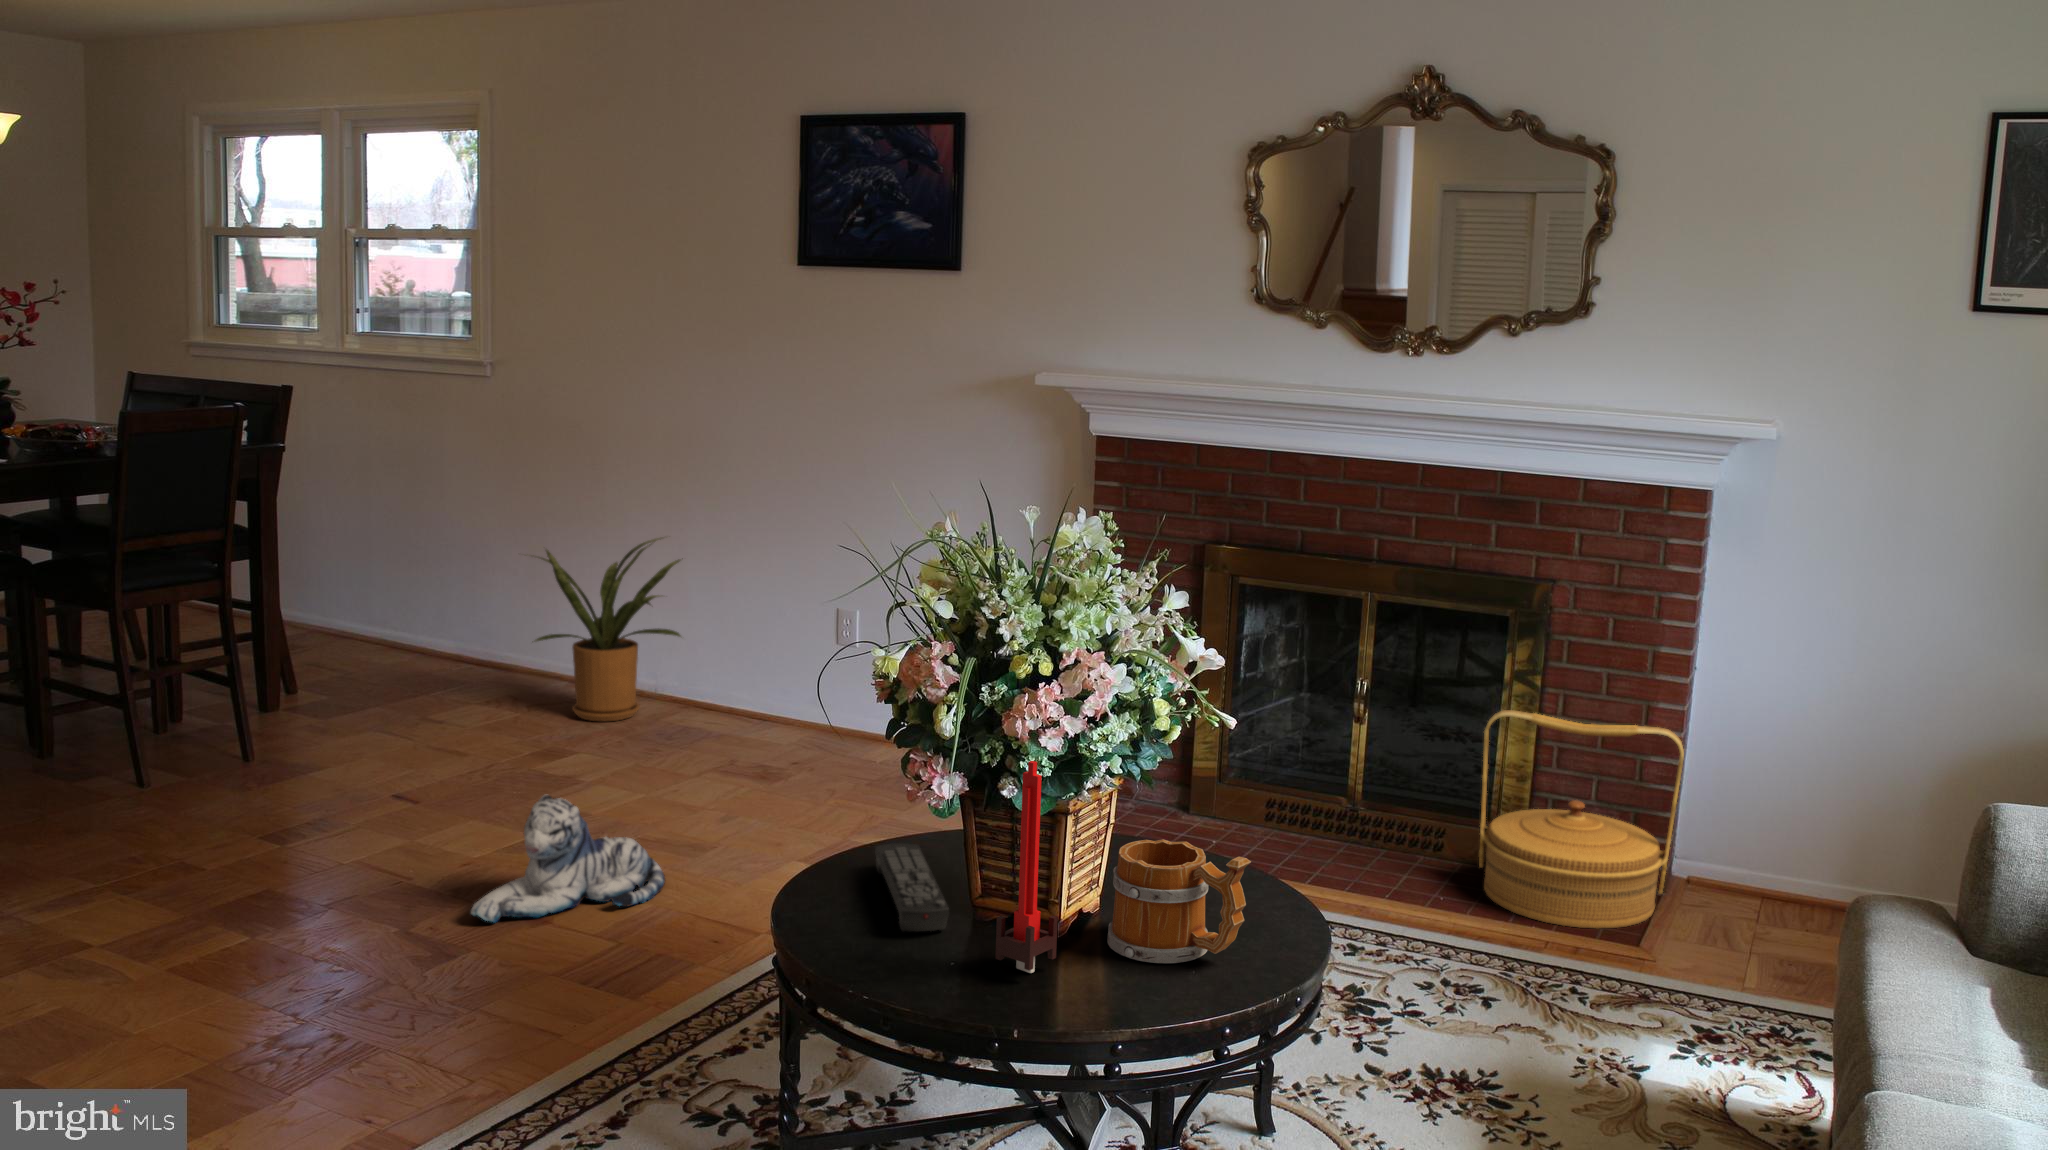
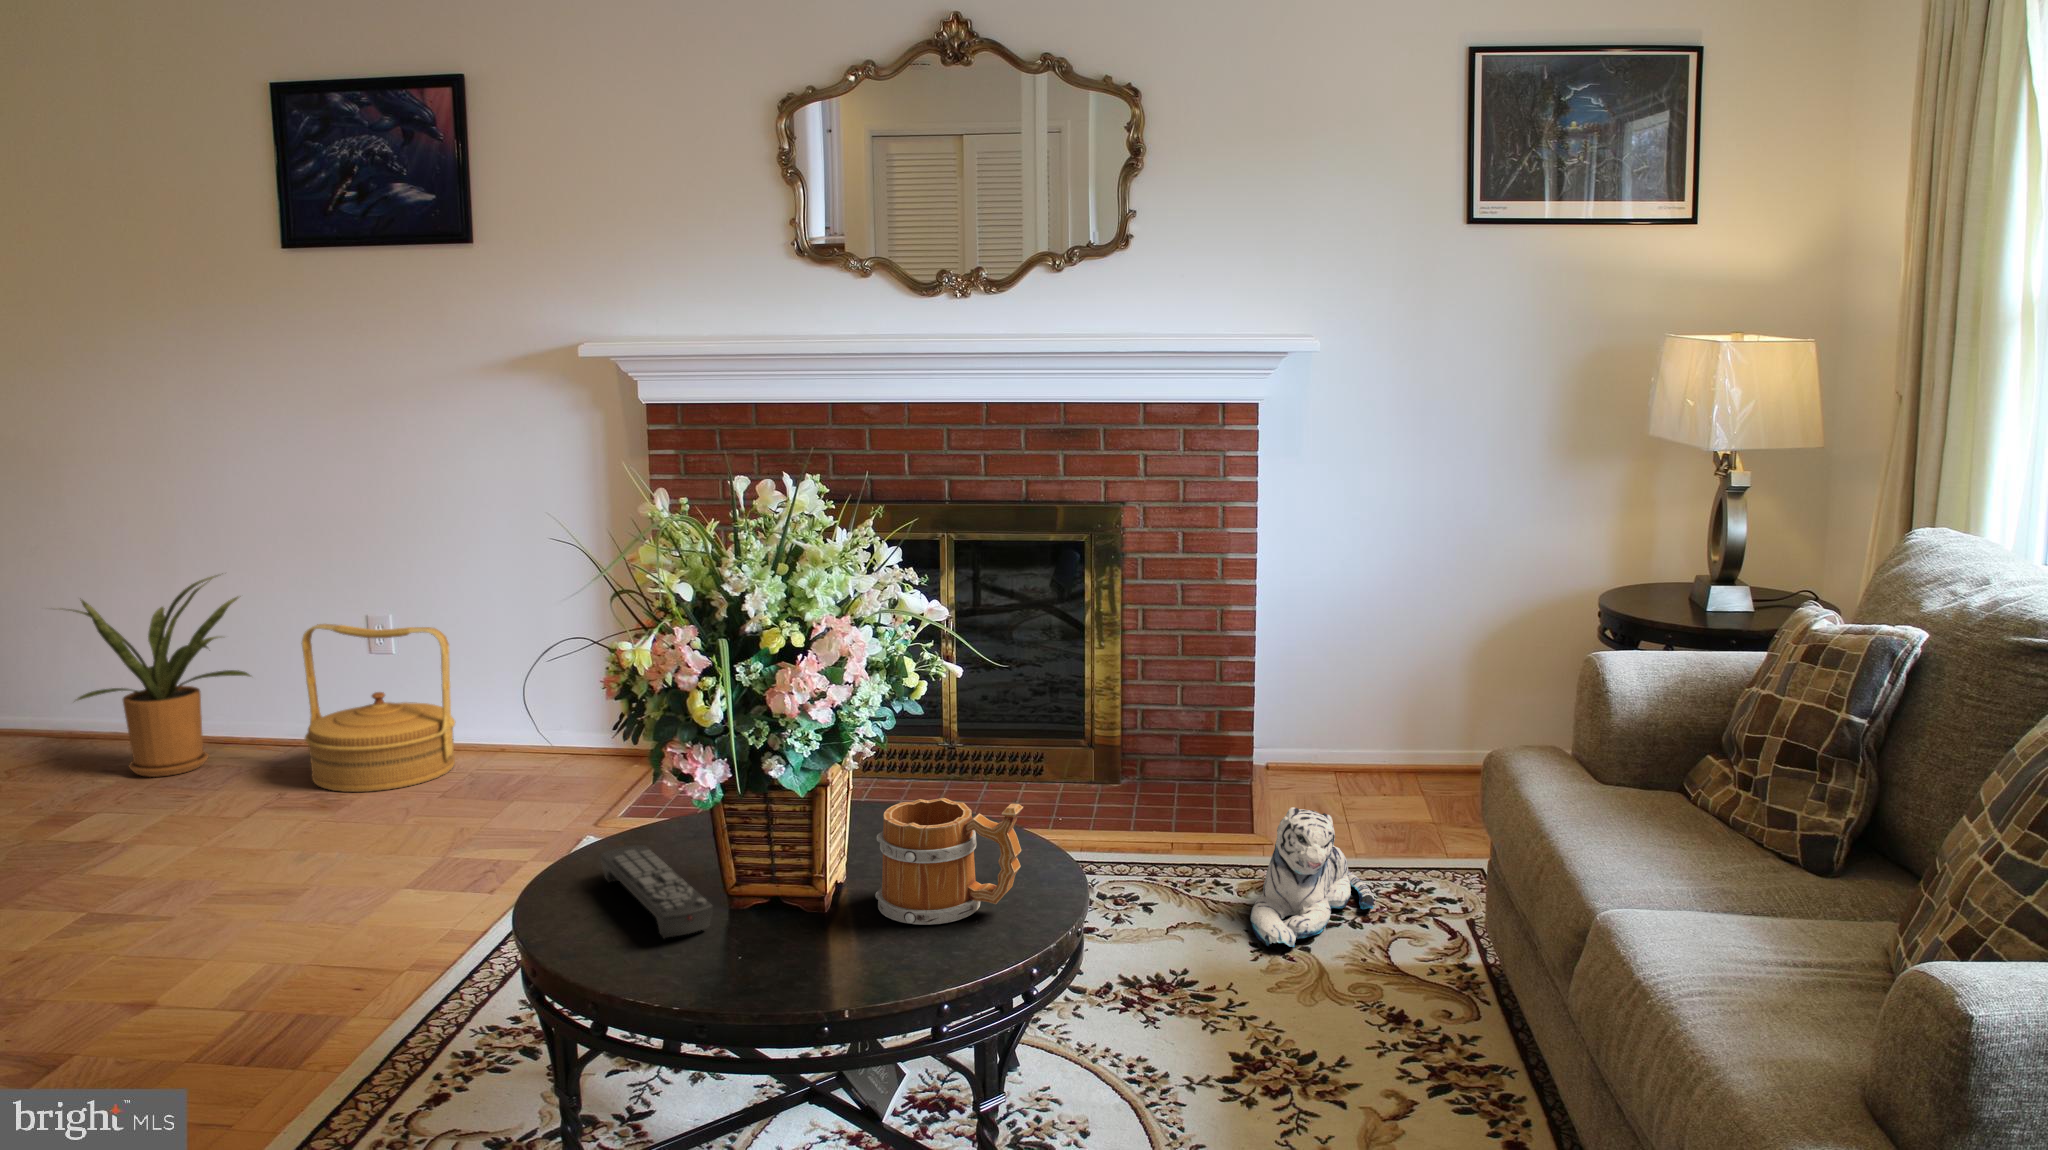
woven basket: present [1479,710,1684,928] -> present [301,624,455,792]
candle: present [995,761,1058,973] -> none [780,736,843,958]
plush toy: present [471,795,665,922] -> present [1250,807,1375,947]

